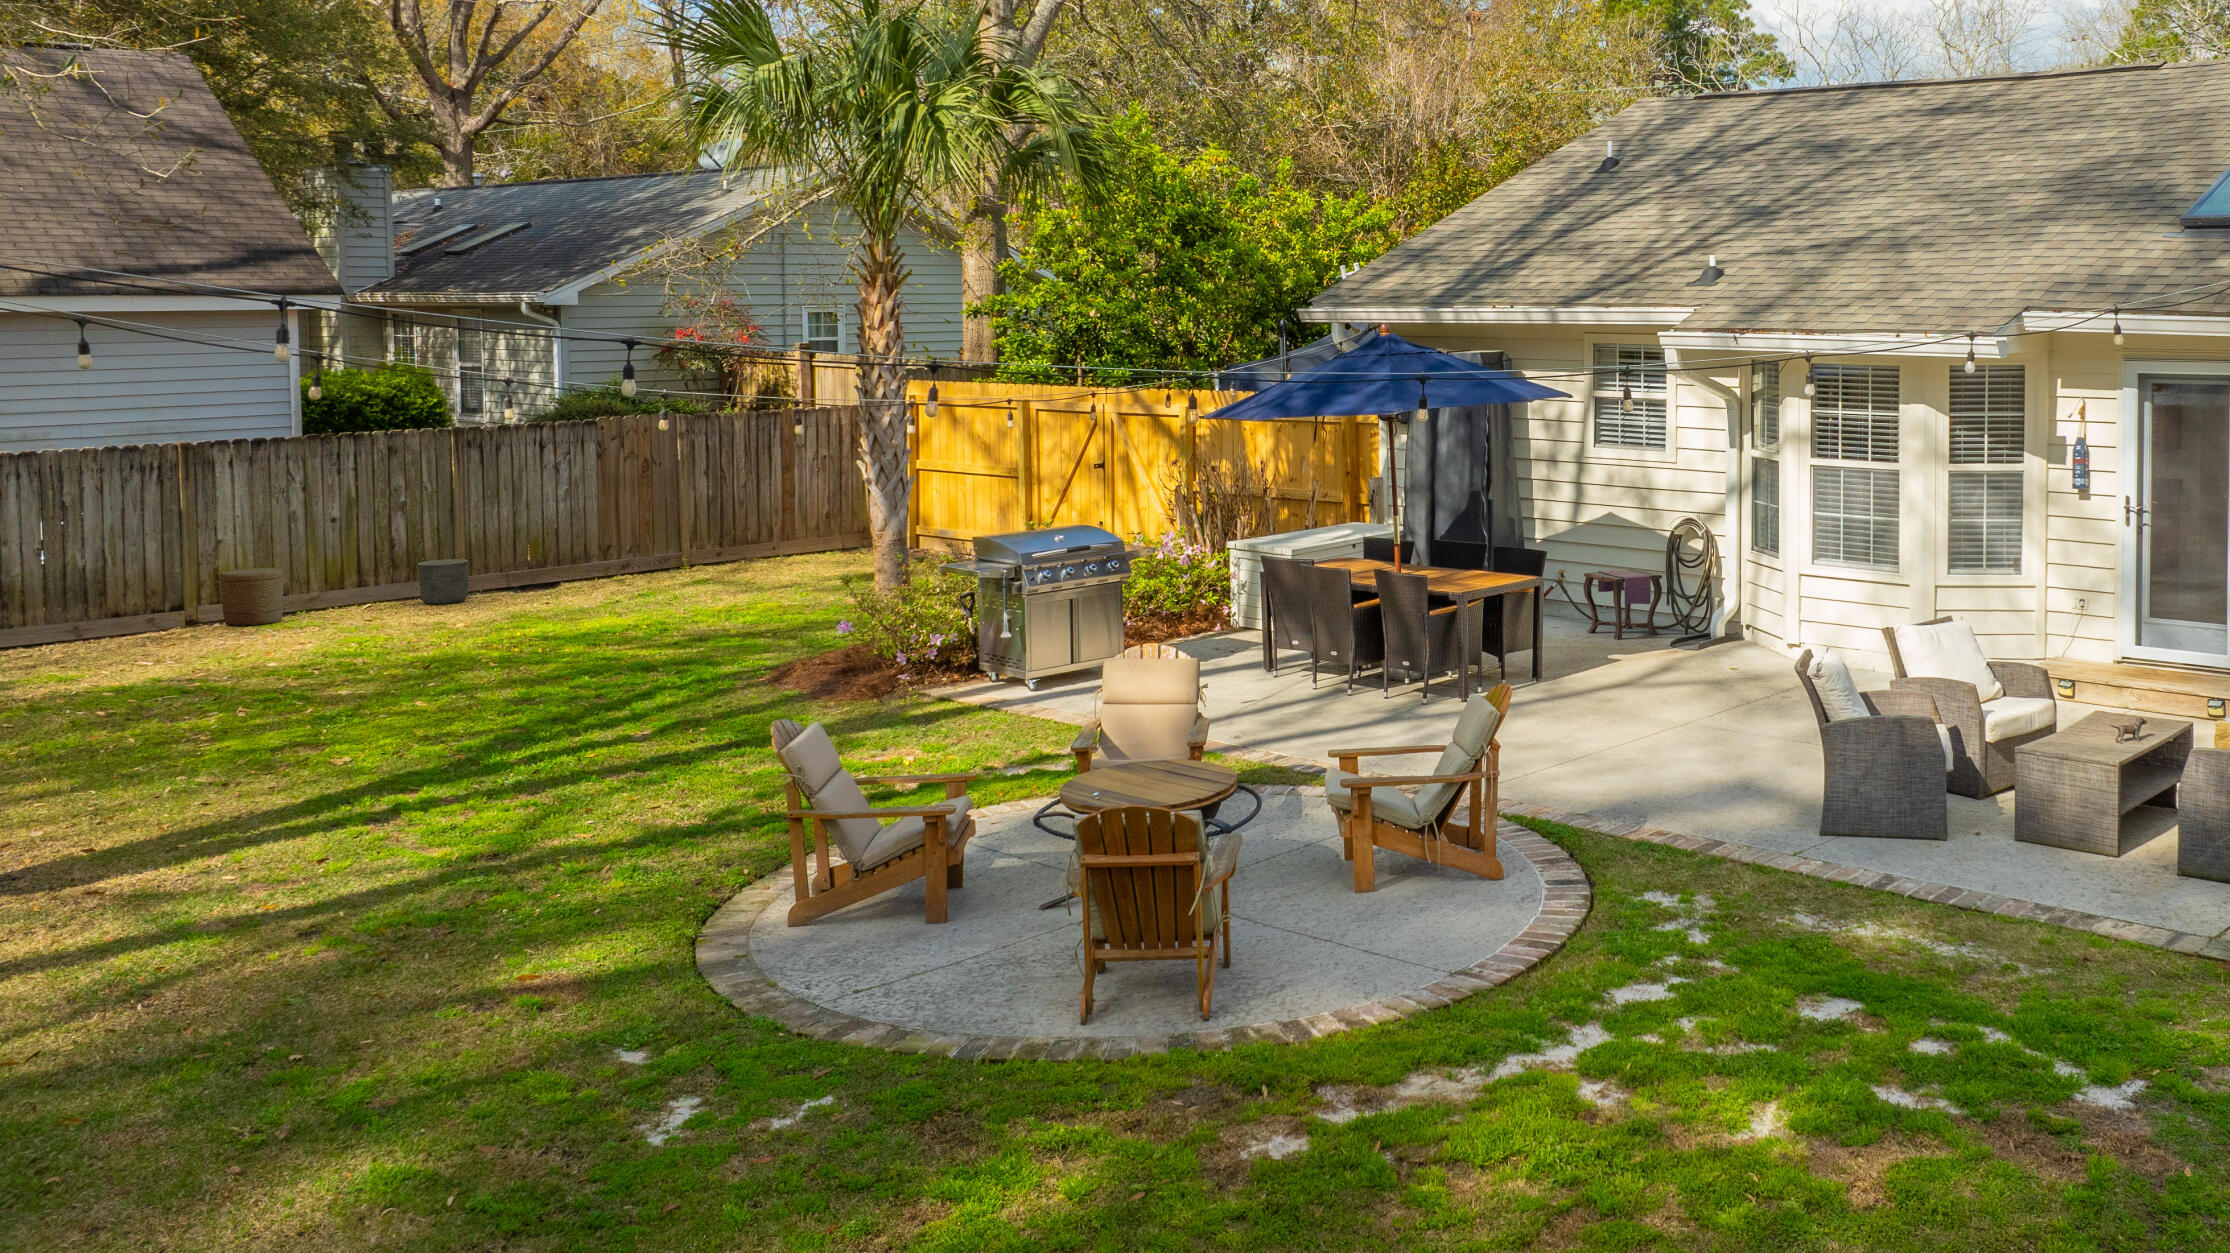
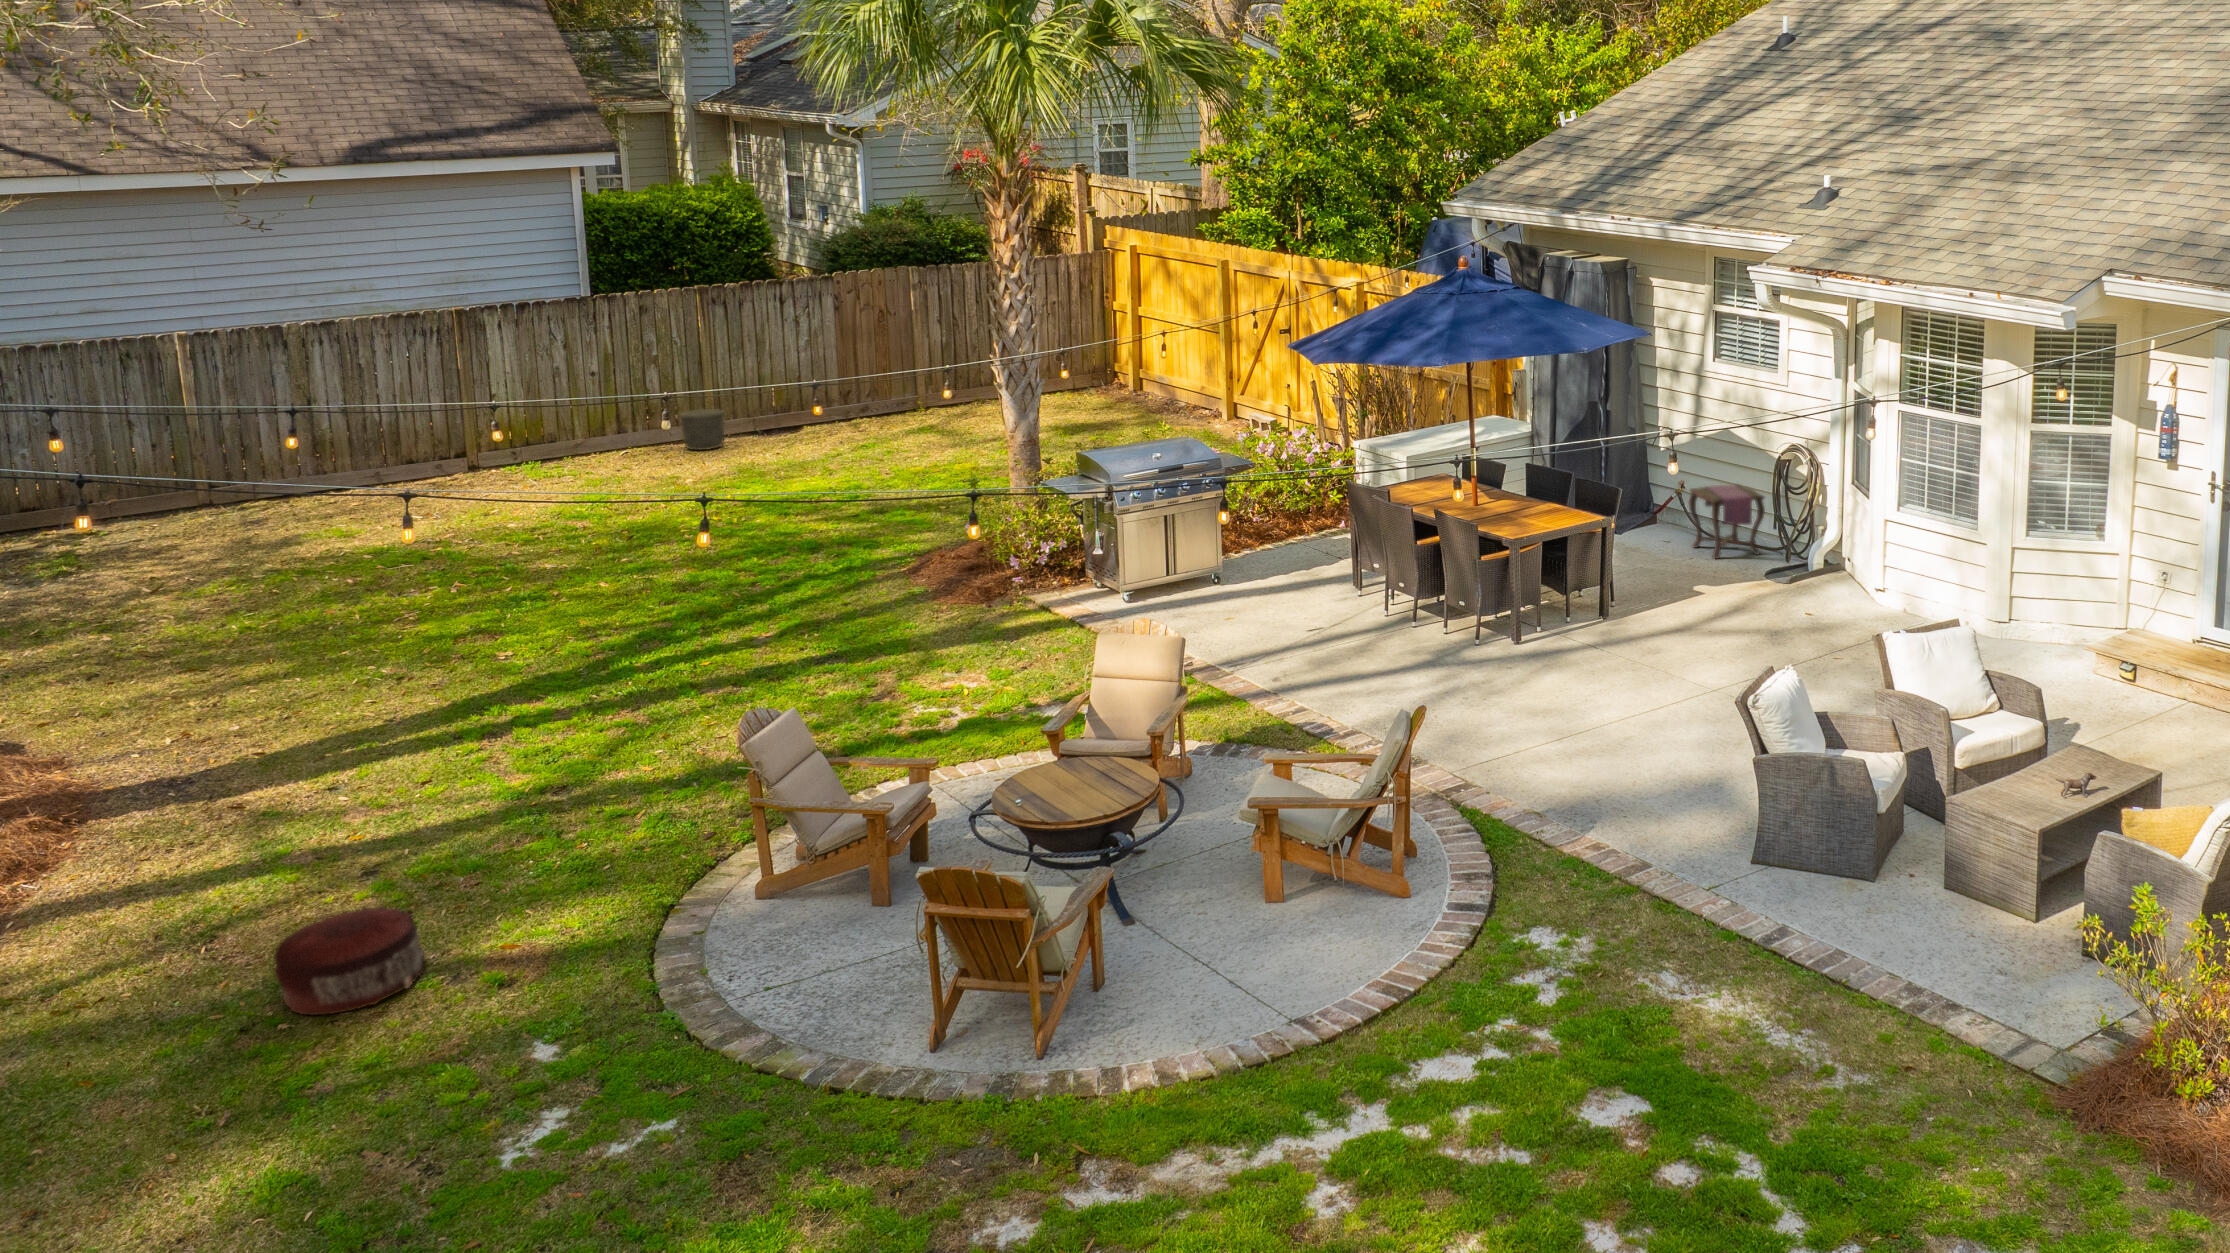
basket: present [219,568,284,626] -> none [512,419,567,471]
pouf: none [284,931,456,1046] -> present [274,906,427,1015]

